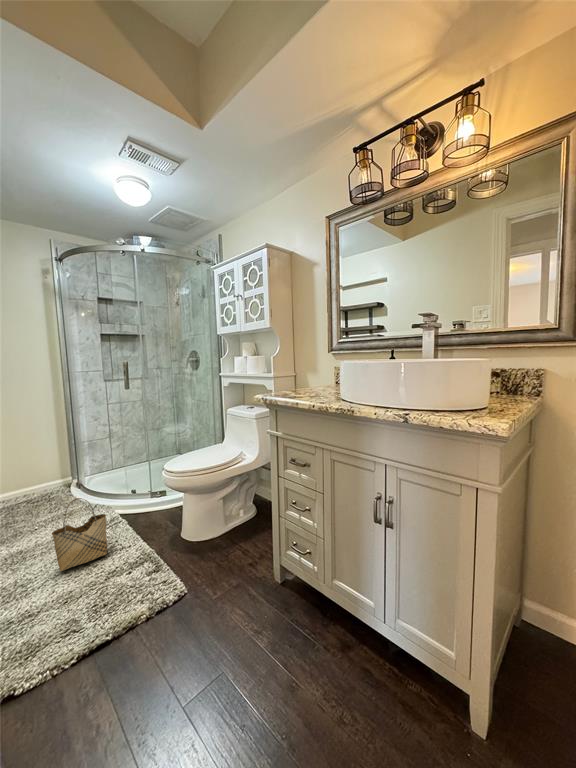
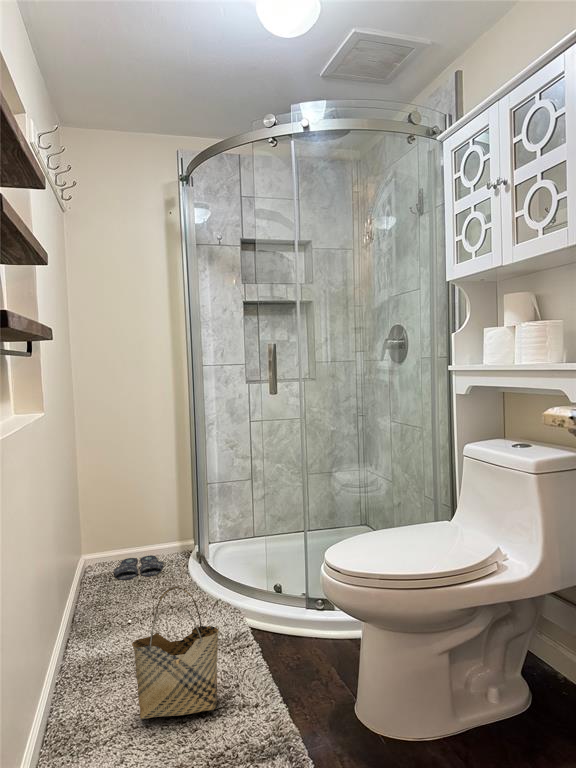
slippers: none [11,491,51,509] -> present [114,555,163,580]

